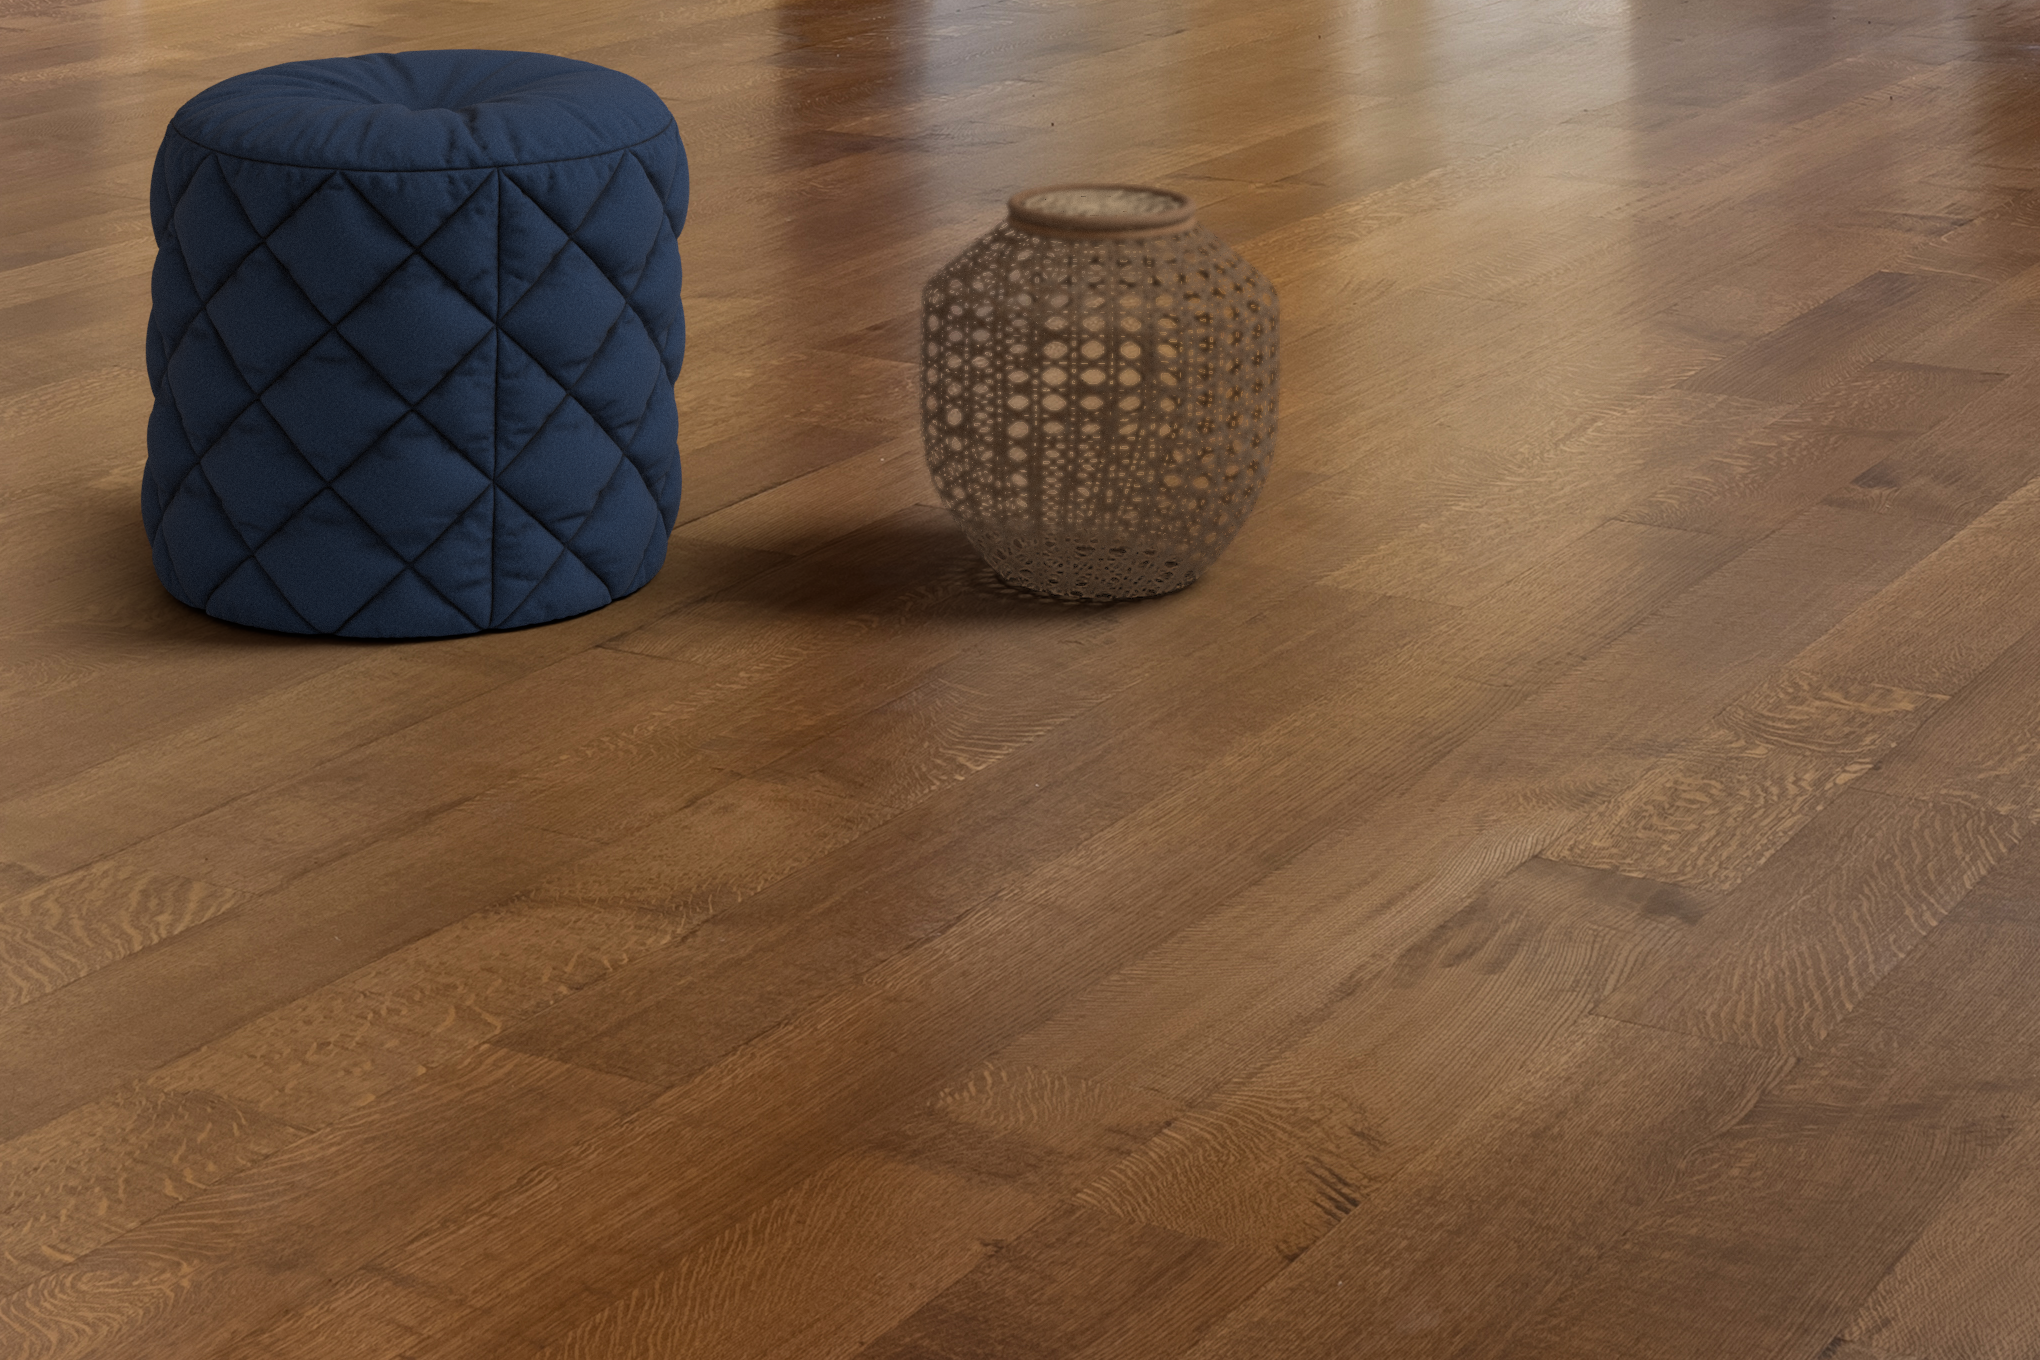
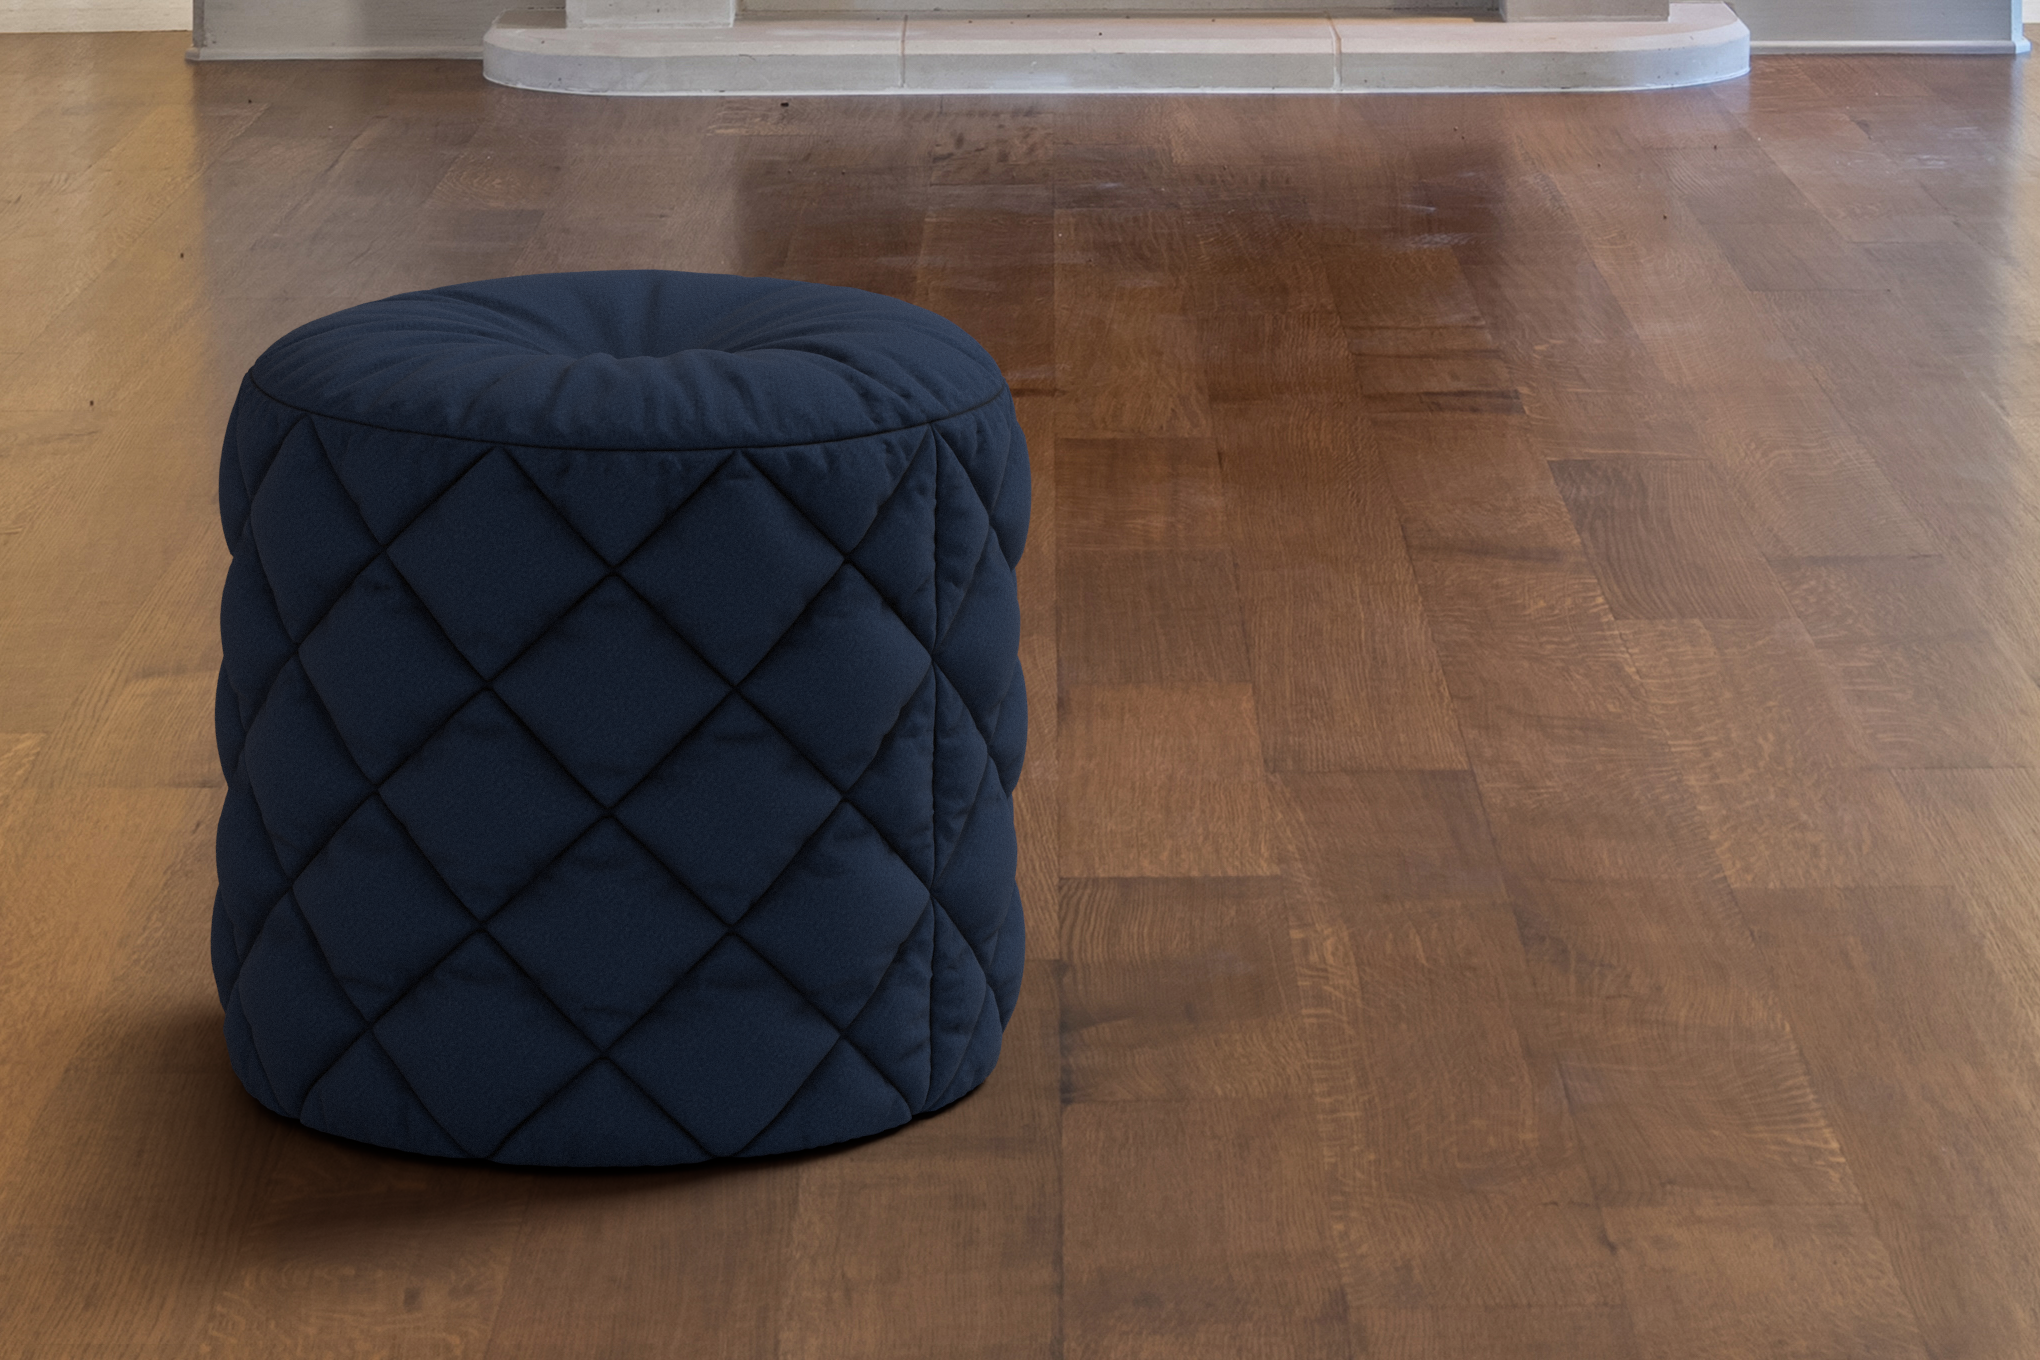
woven basket: present [919,183,1280,598] -> none [1233,380,1738,956]

